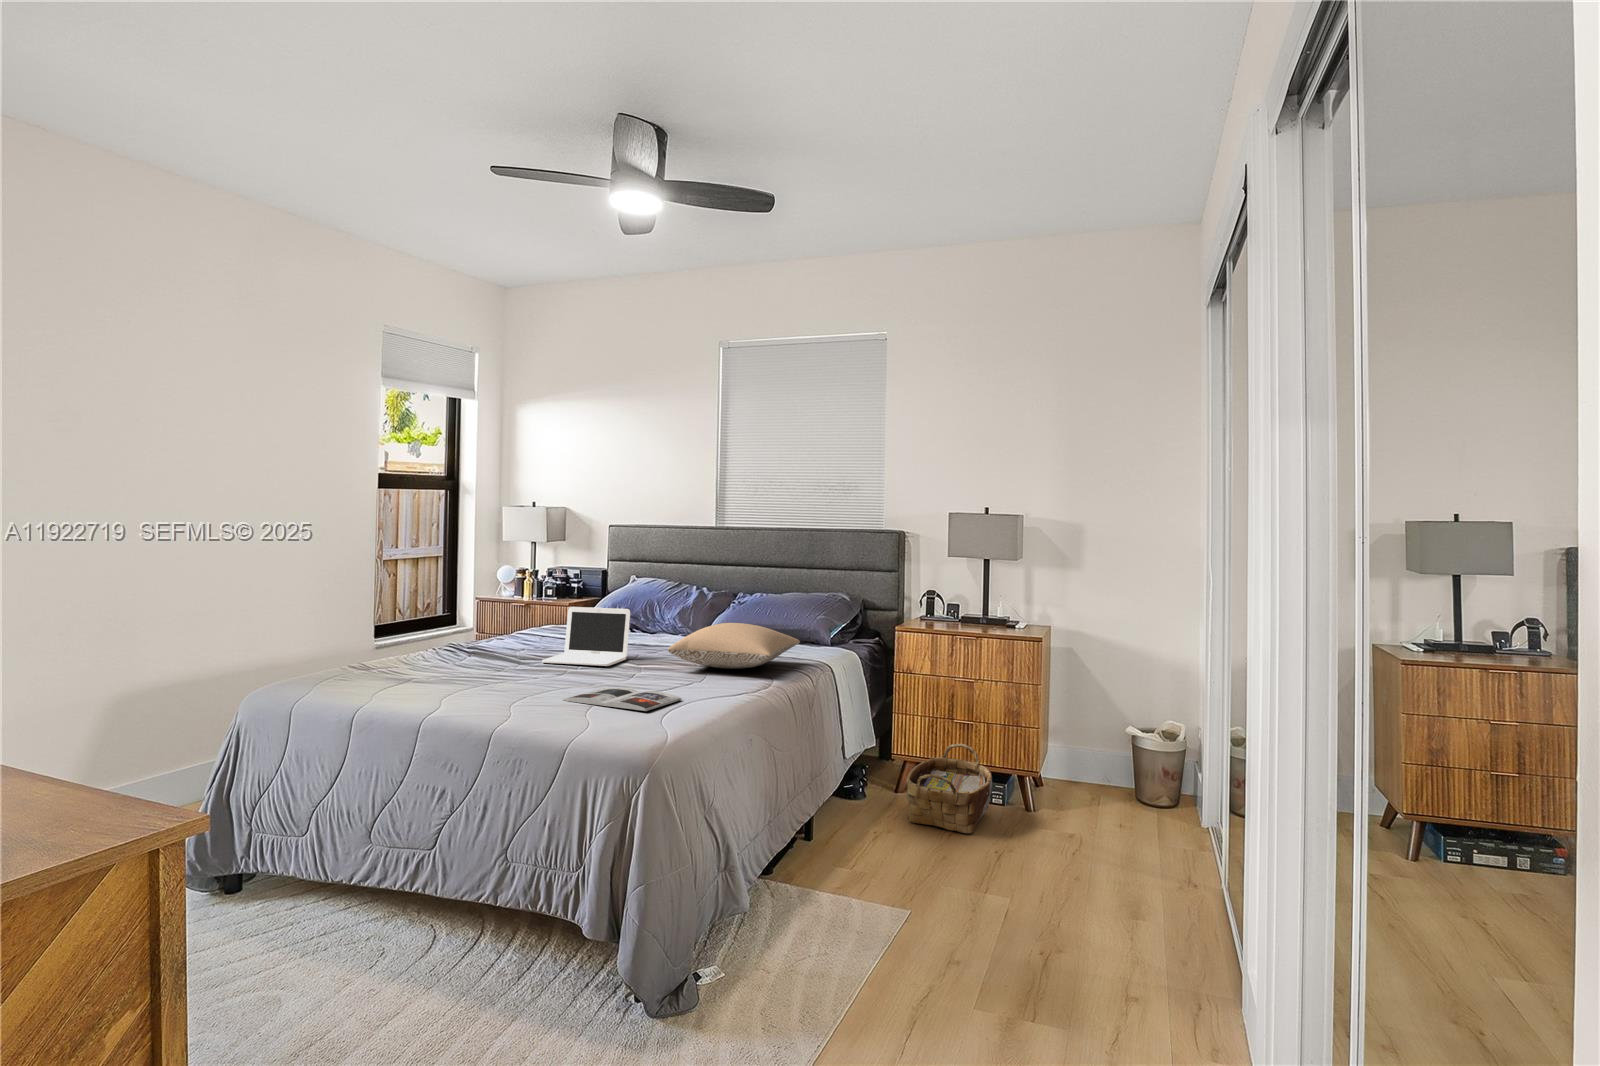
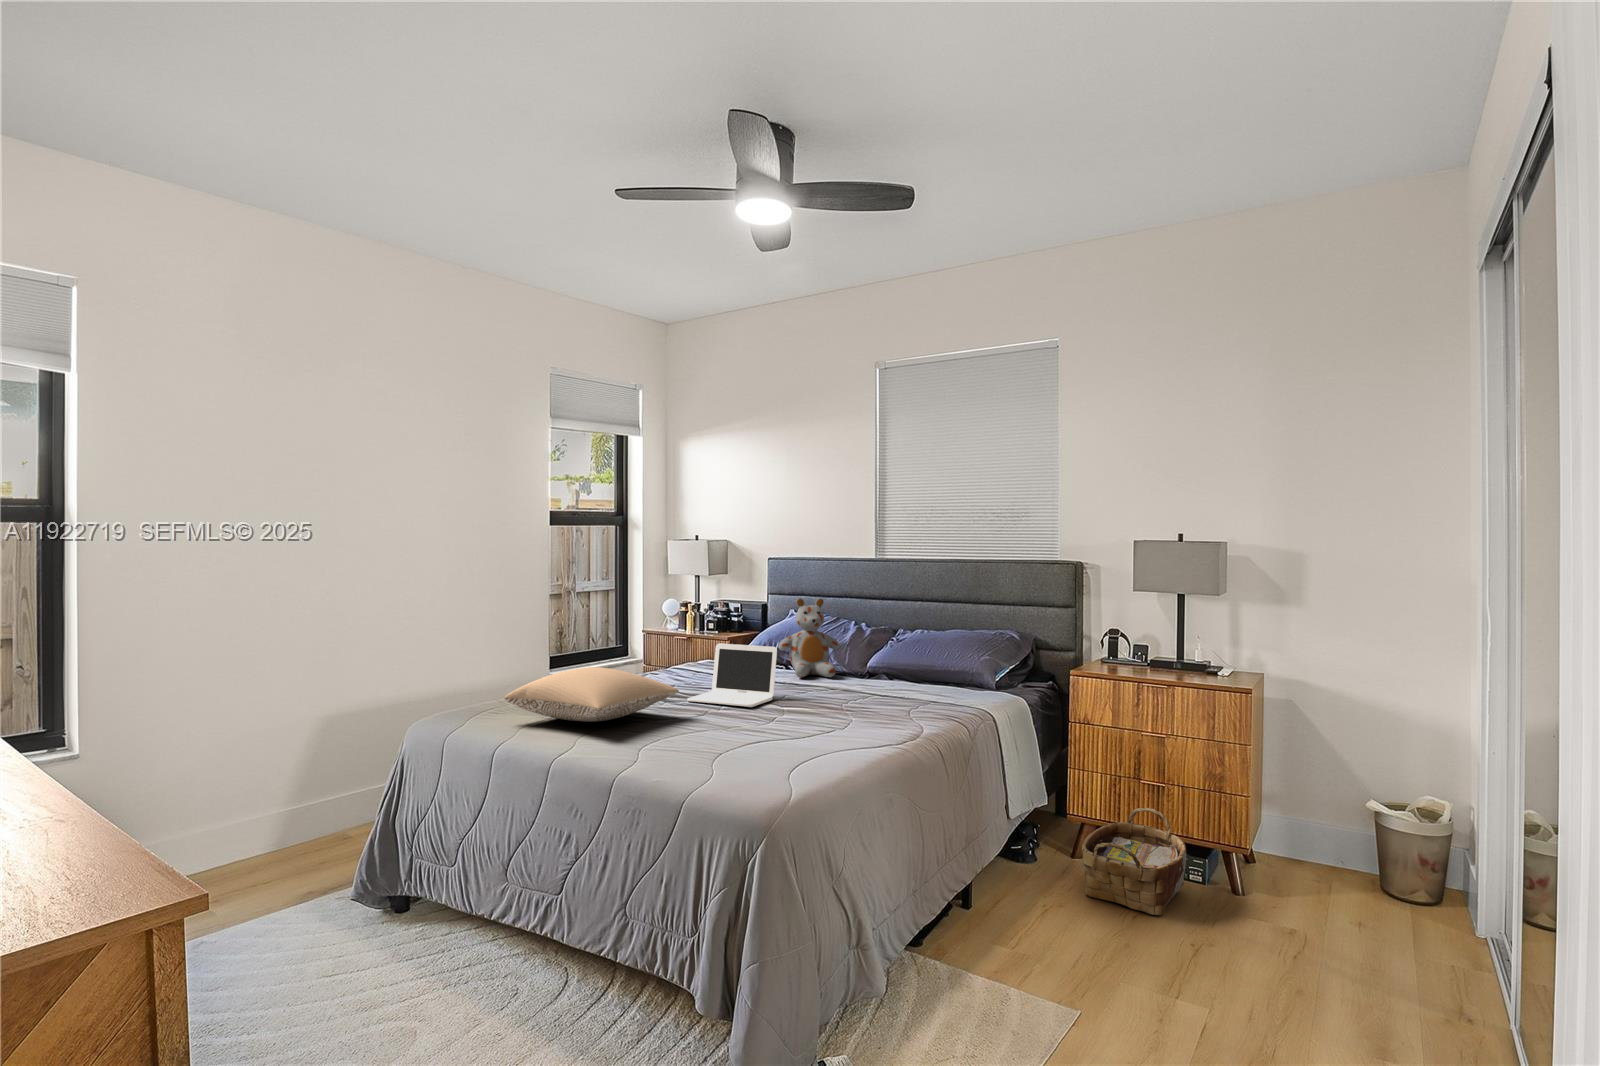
stuffed bear: none [625,564,684,639] -> present [778,598,840,678]
pillow: present [668,623,800,669] -> present [505,667,679,722]
magazine: present [563,688,682,711] -> none [695,732,818,761]

